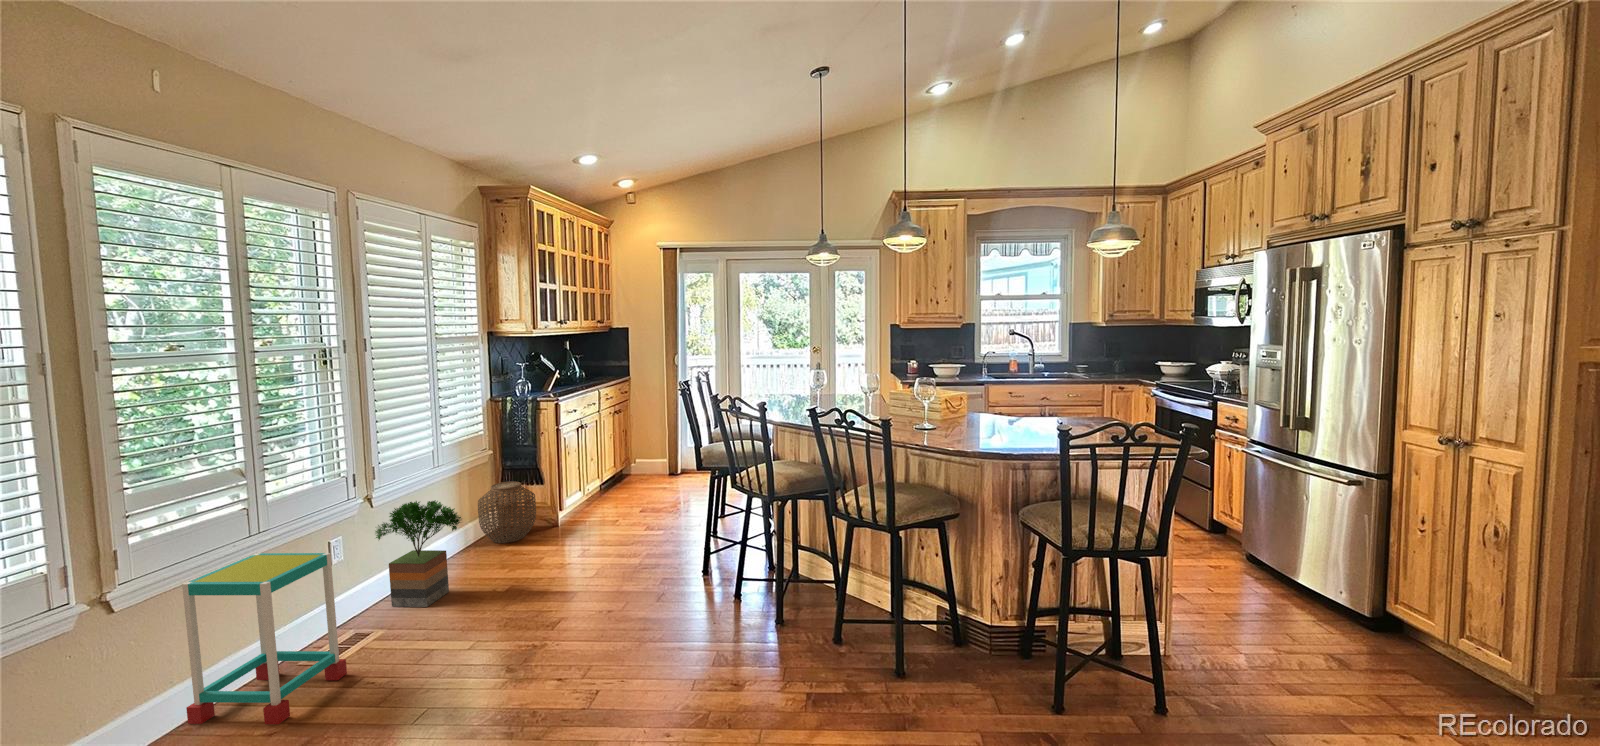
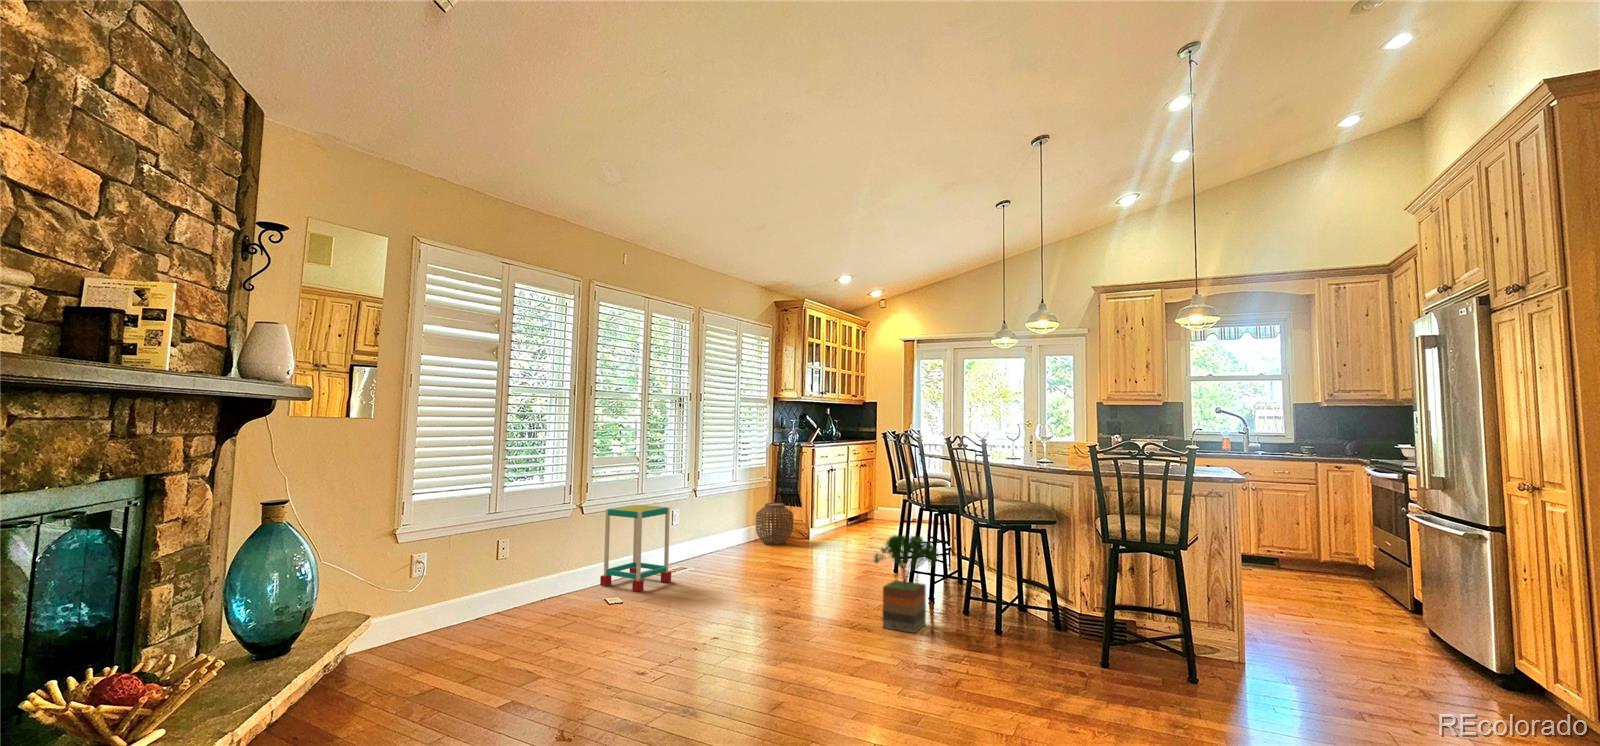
potted tree: present [375,500,462,607] -> present [874,535,938,633]

